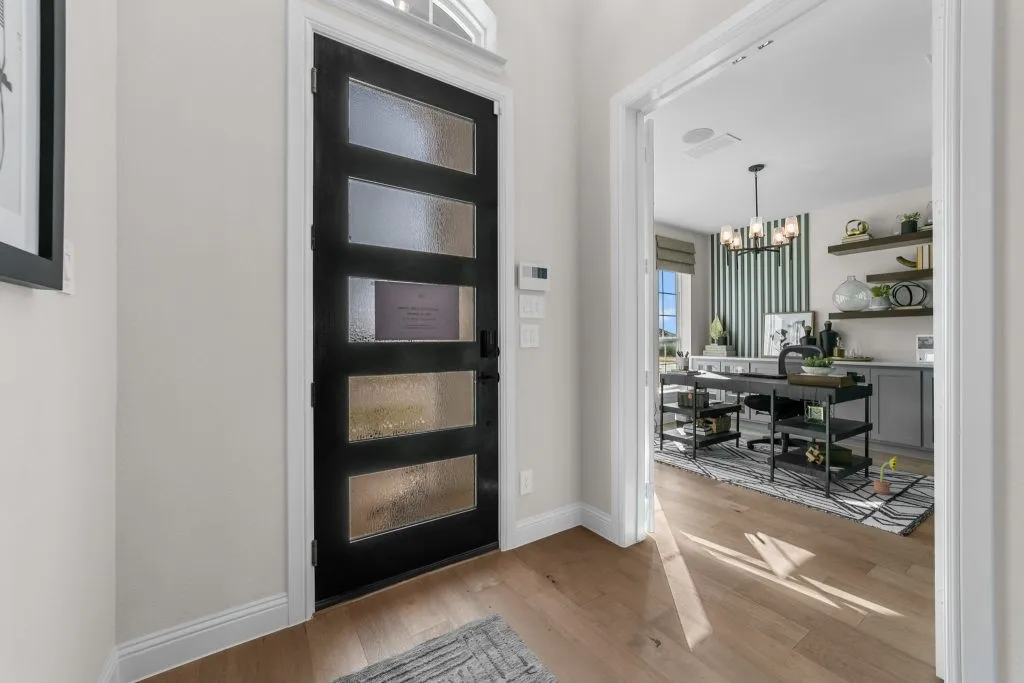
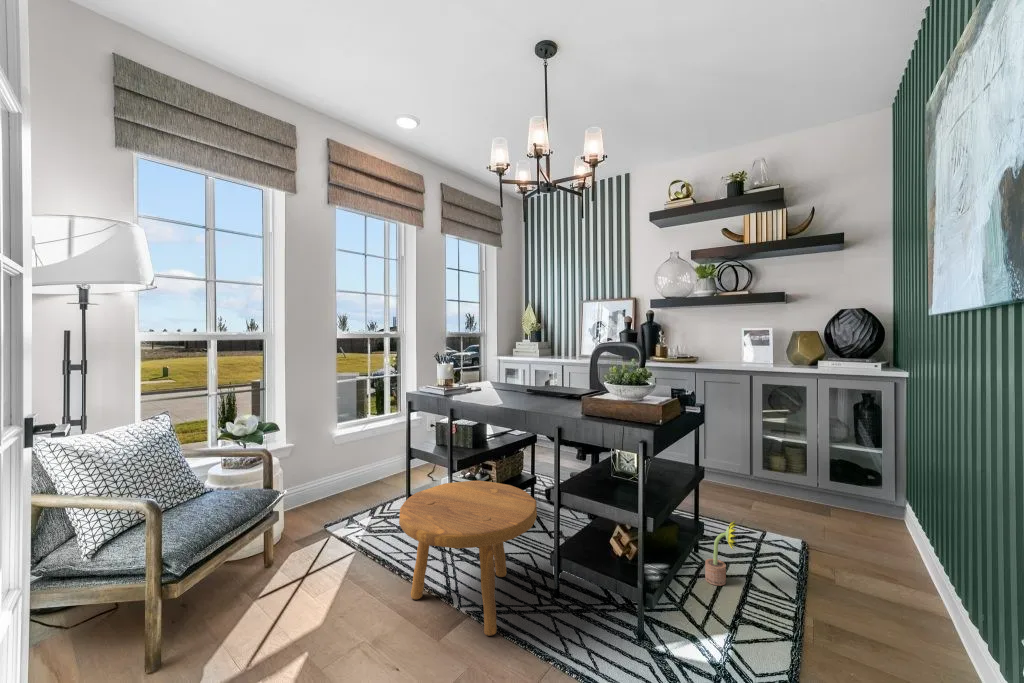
footstool: none [677,422,759,493] -> present [399,481,537,636]

